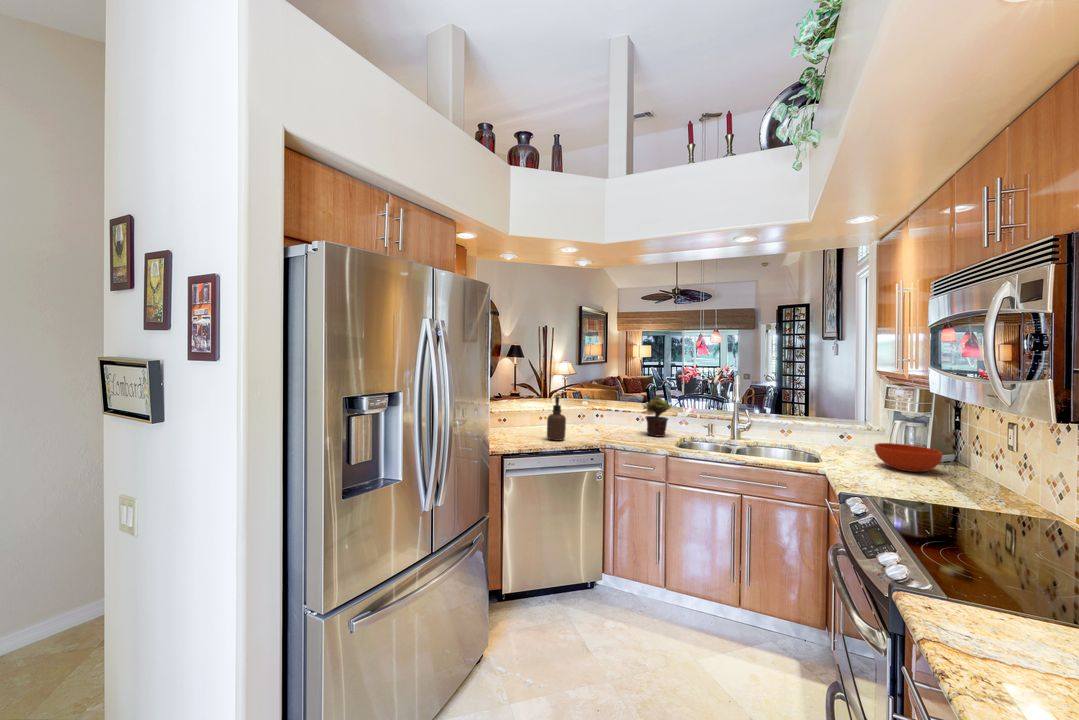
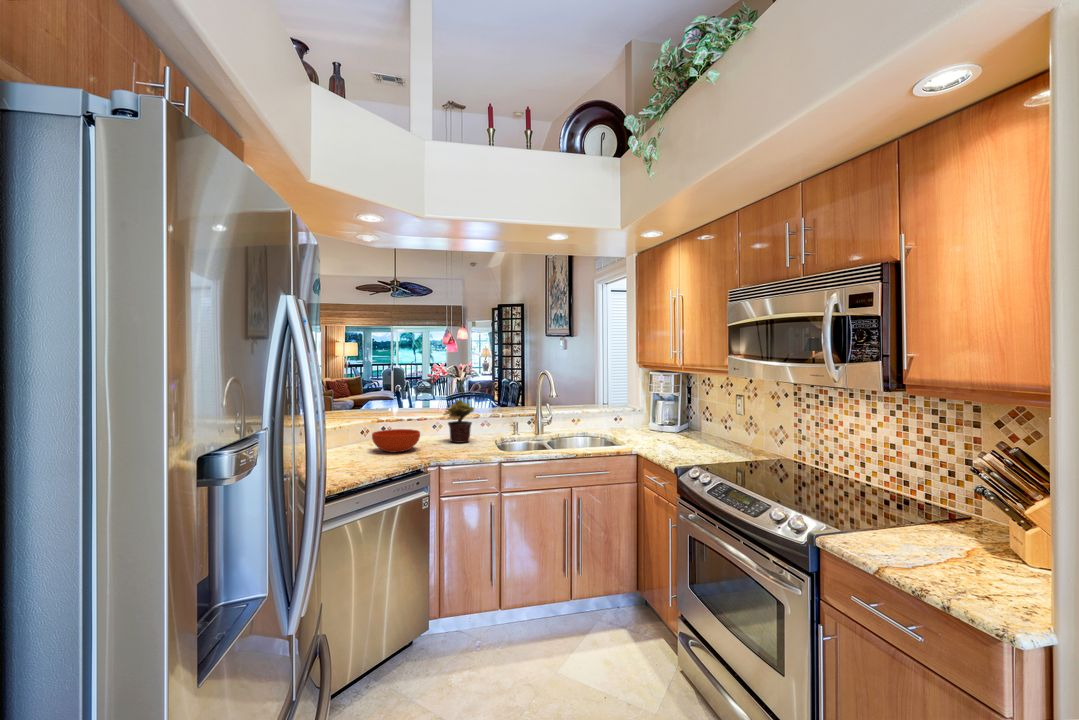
soap dispenser: present [547,397,566,441] -> none [352,411,376,465]
bowl: present [875,443,942,472] -> present [372,429,420,452]

